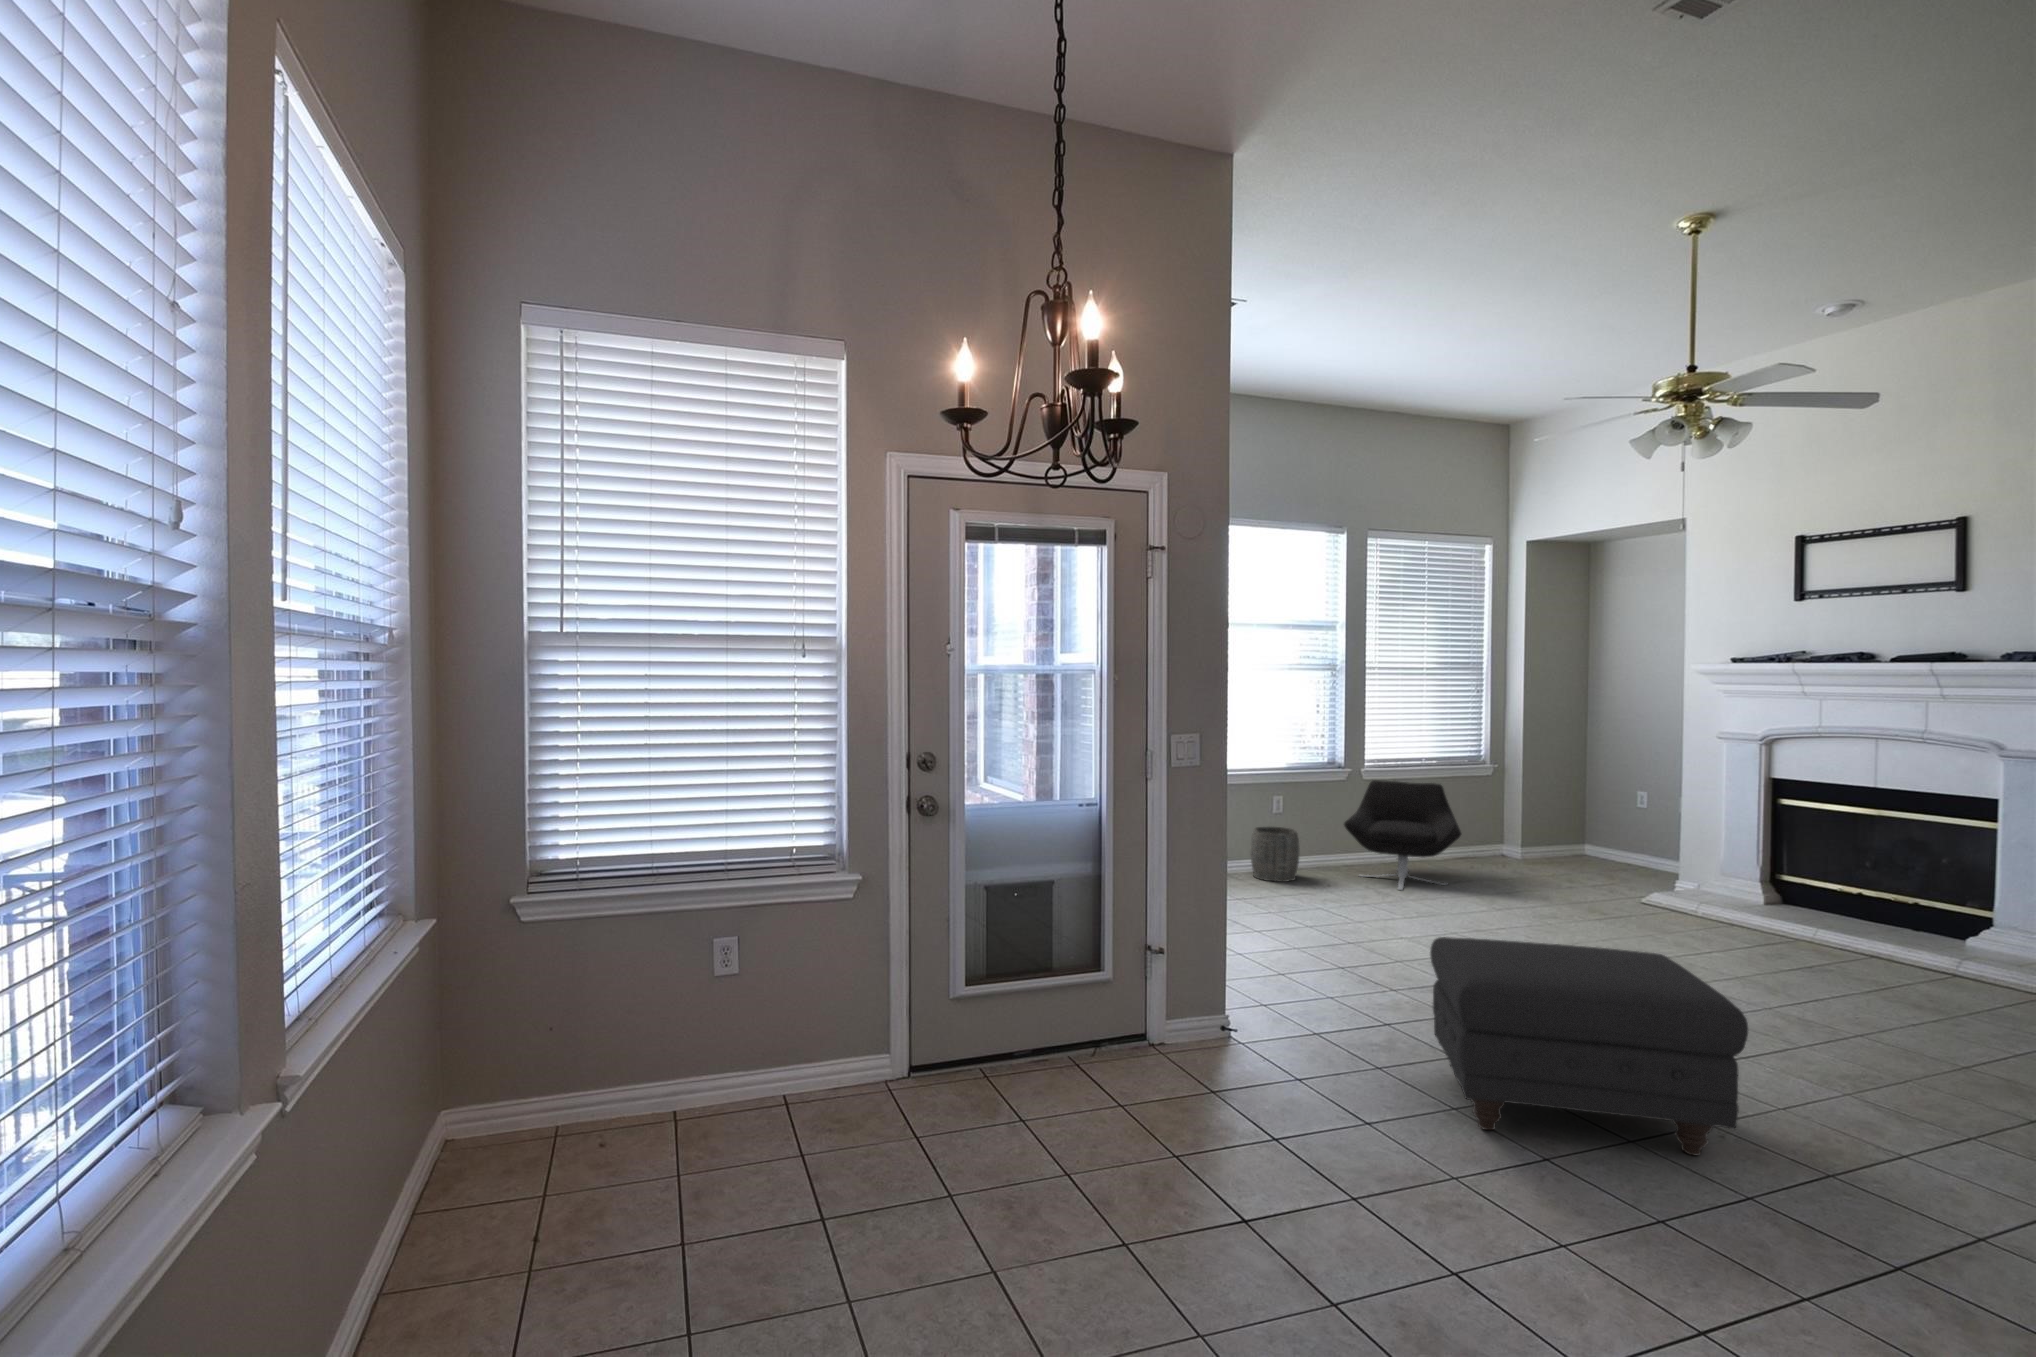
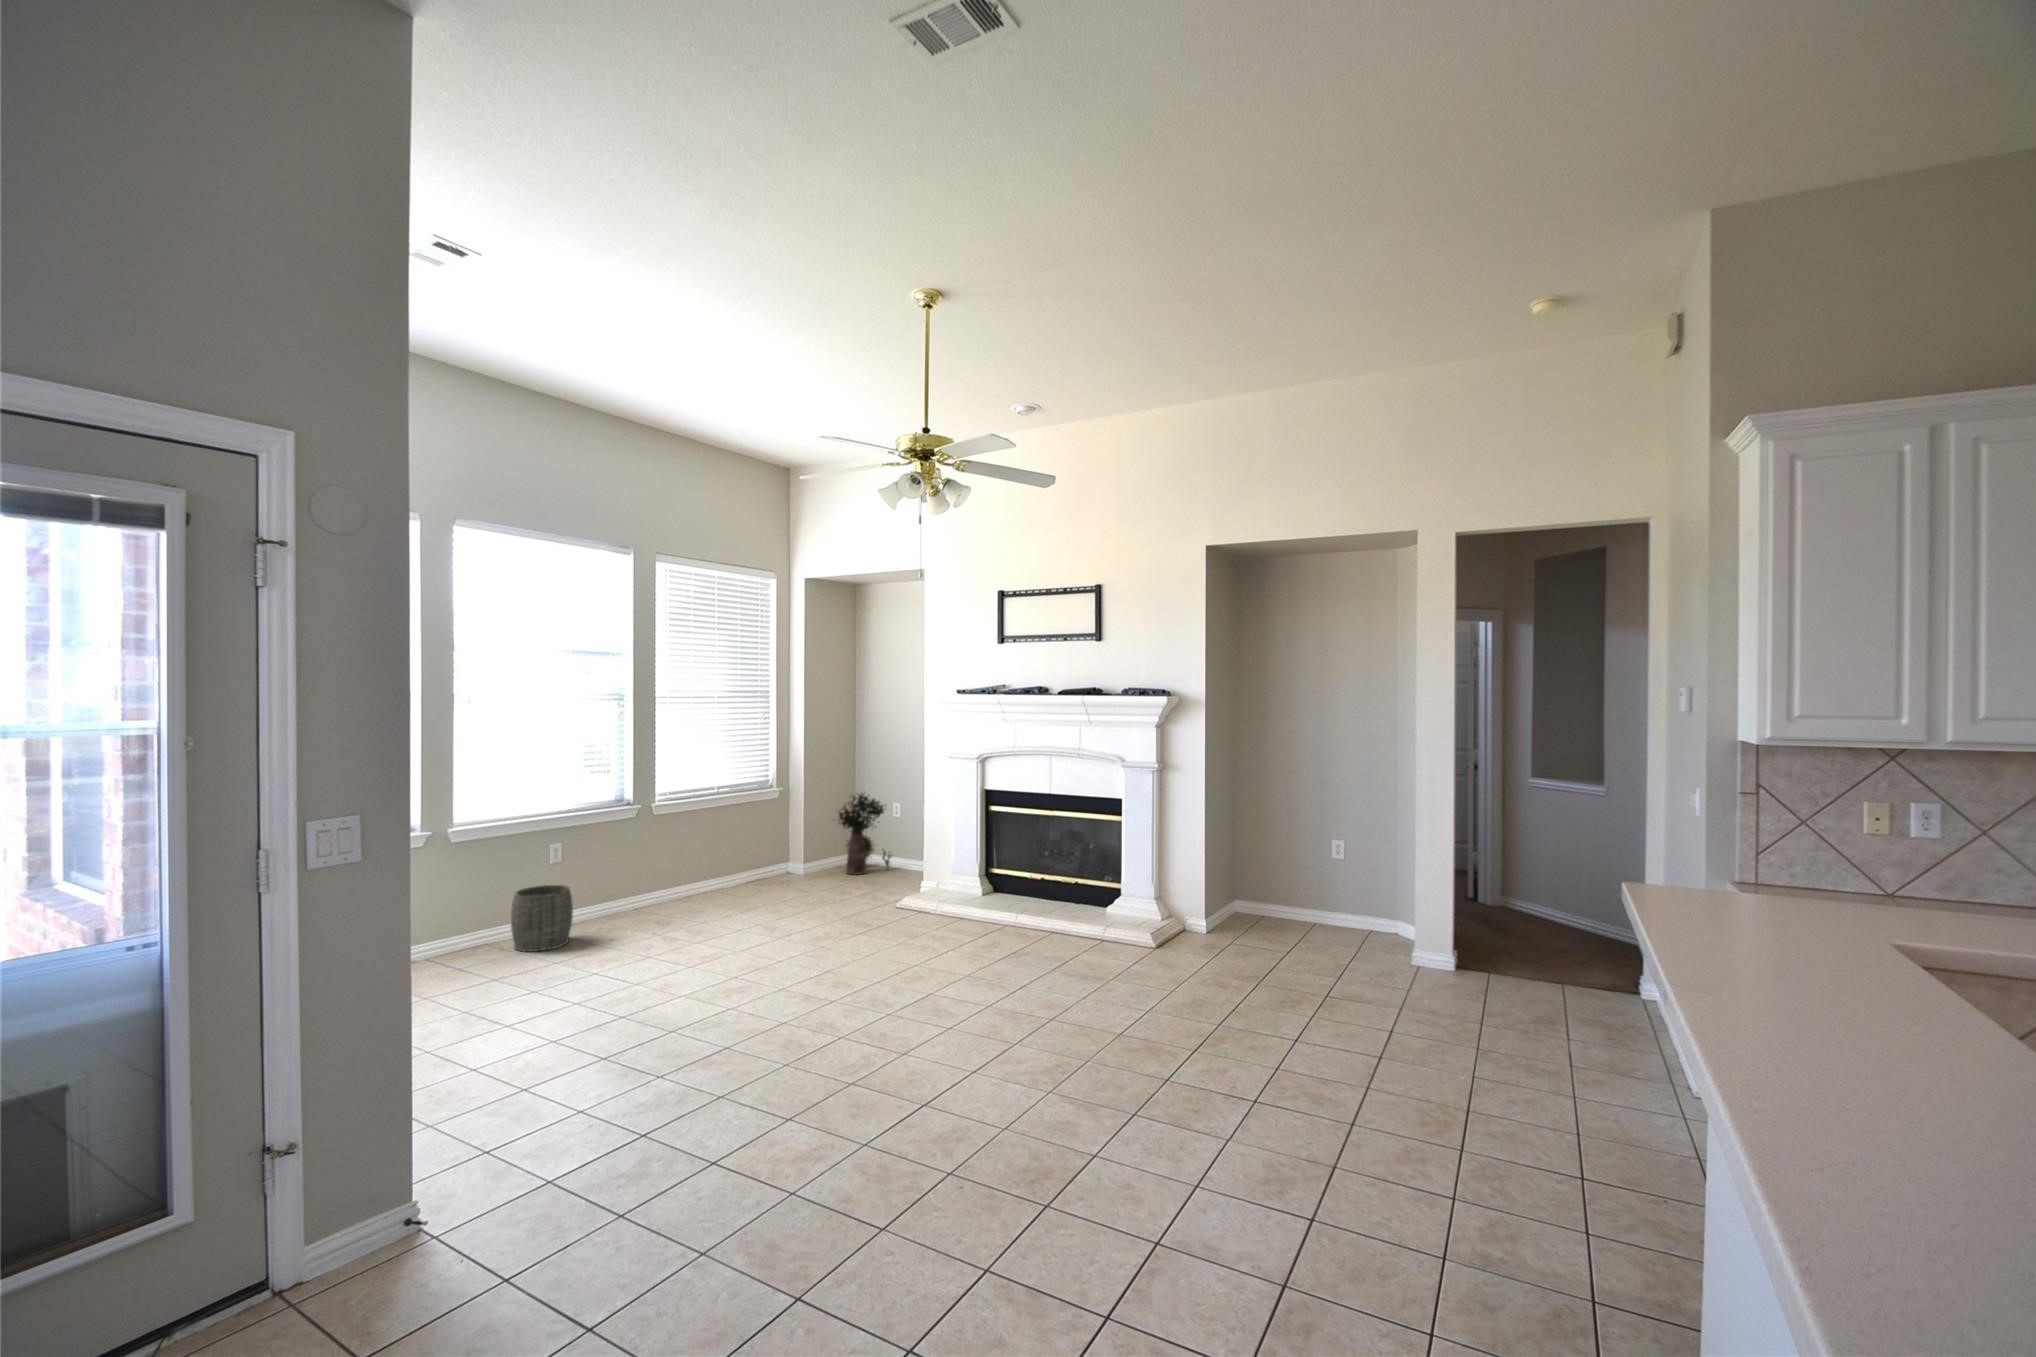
potted plant: none [1556,774,1634,866] -> present [838,793,891,875]
lounge chair: present [1344,780,1461,890] -> none [625,816,747,935]
ottoman: present [1430,937,1748,1155] -> none [687,992,982,1259]

